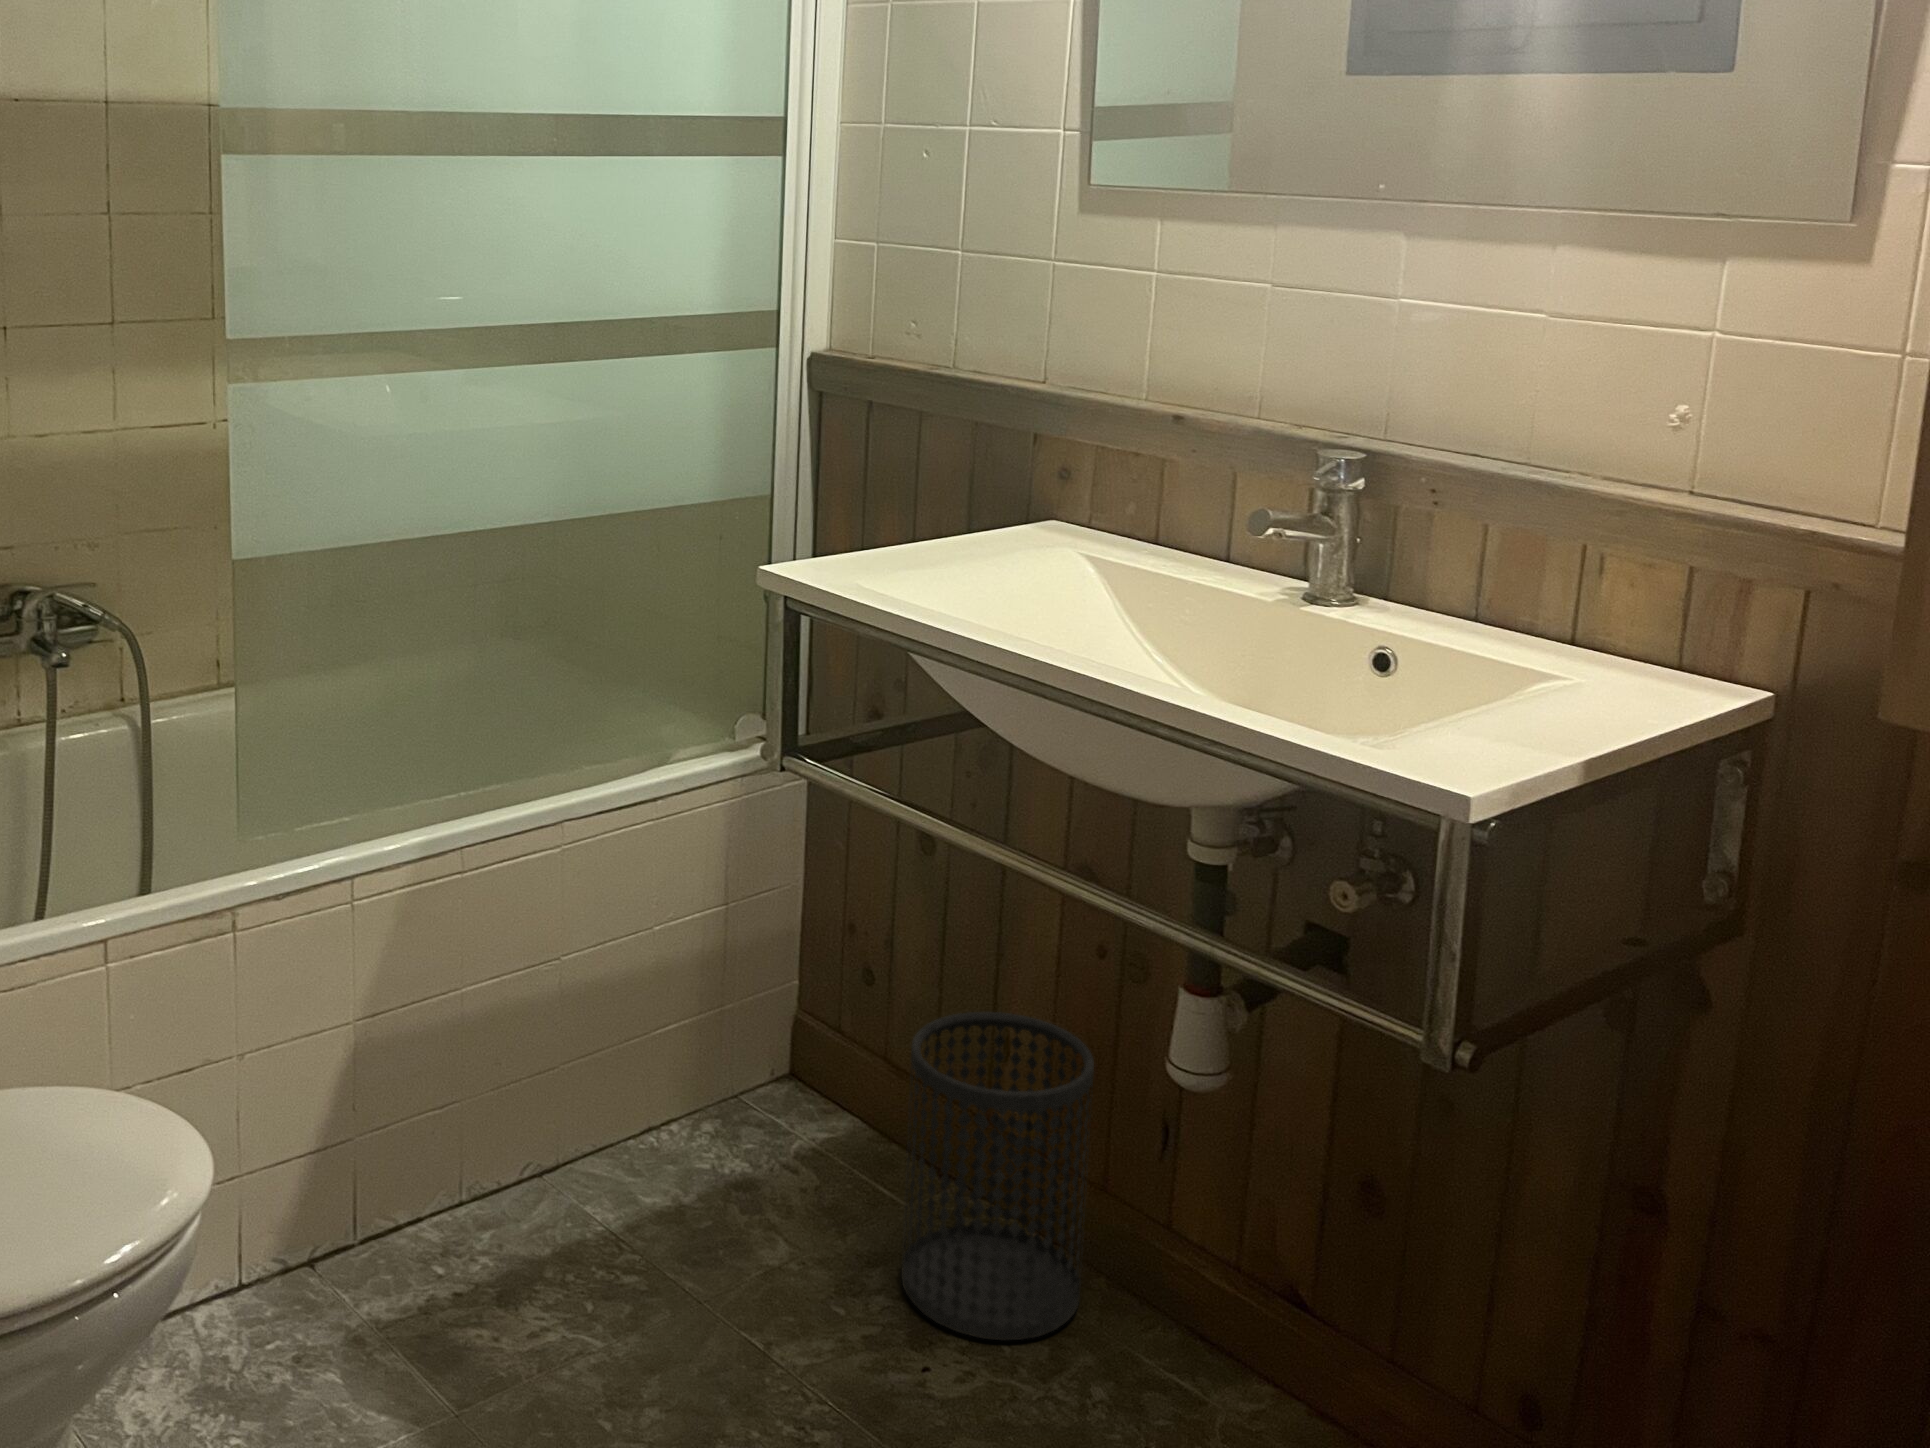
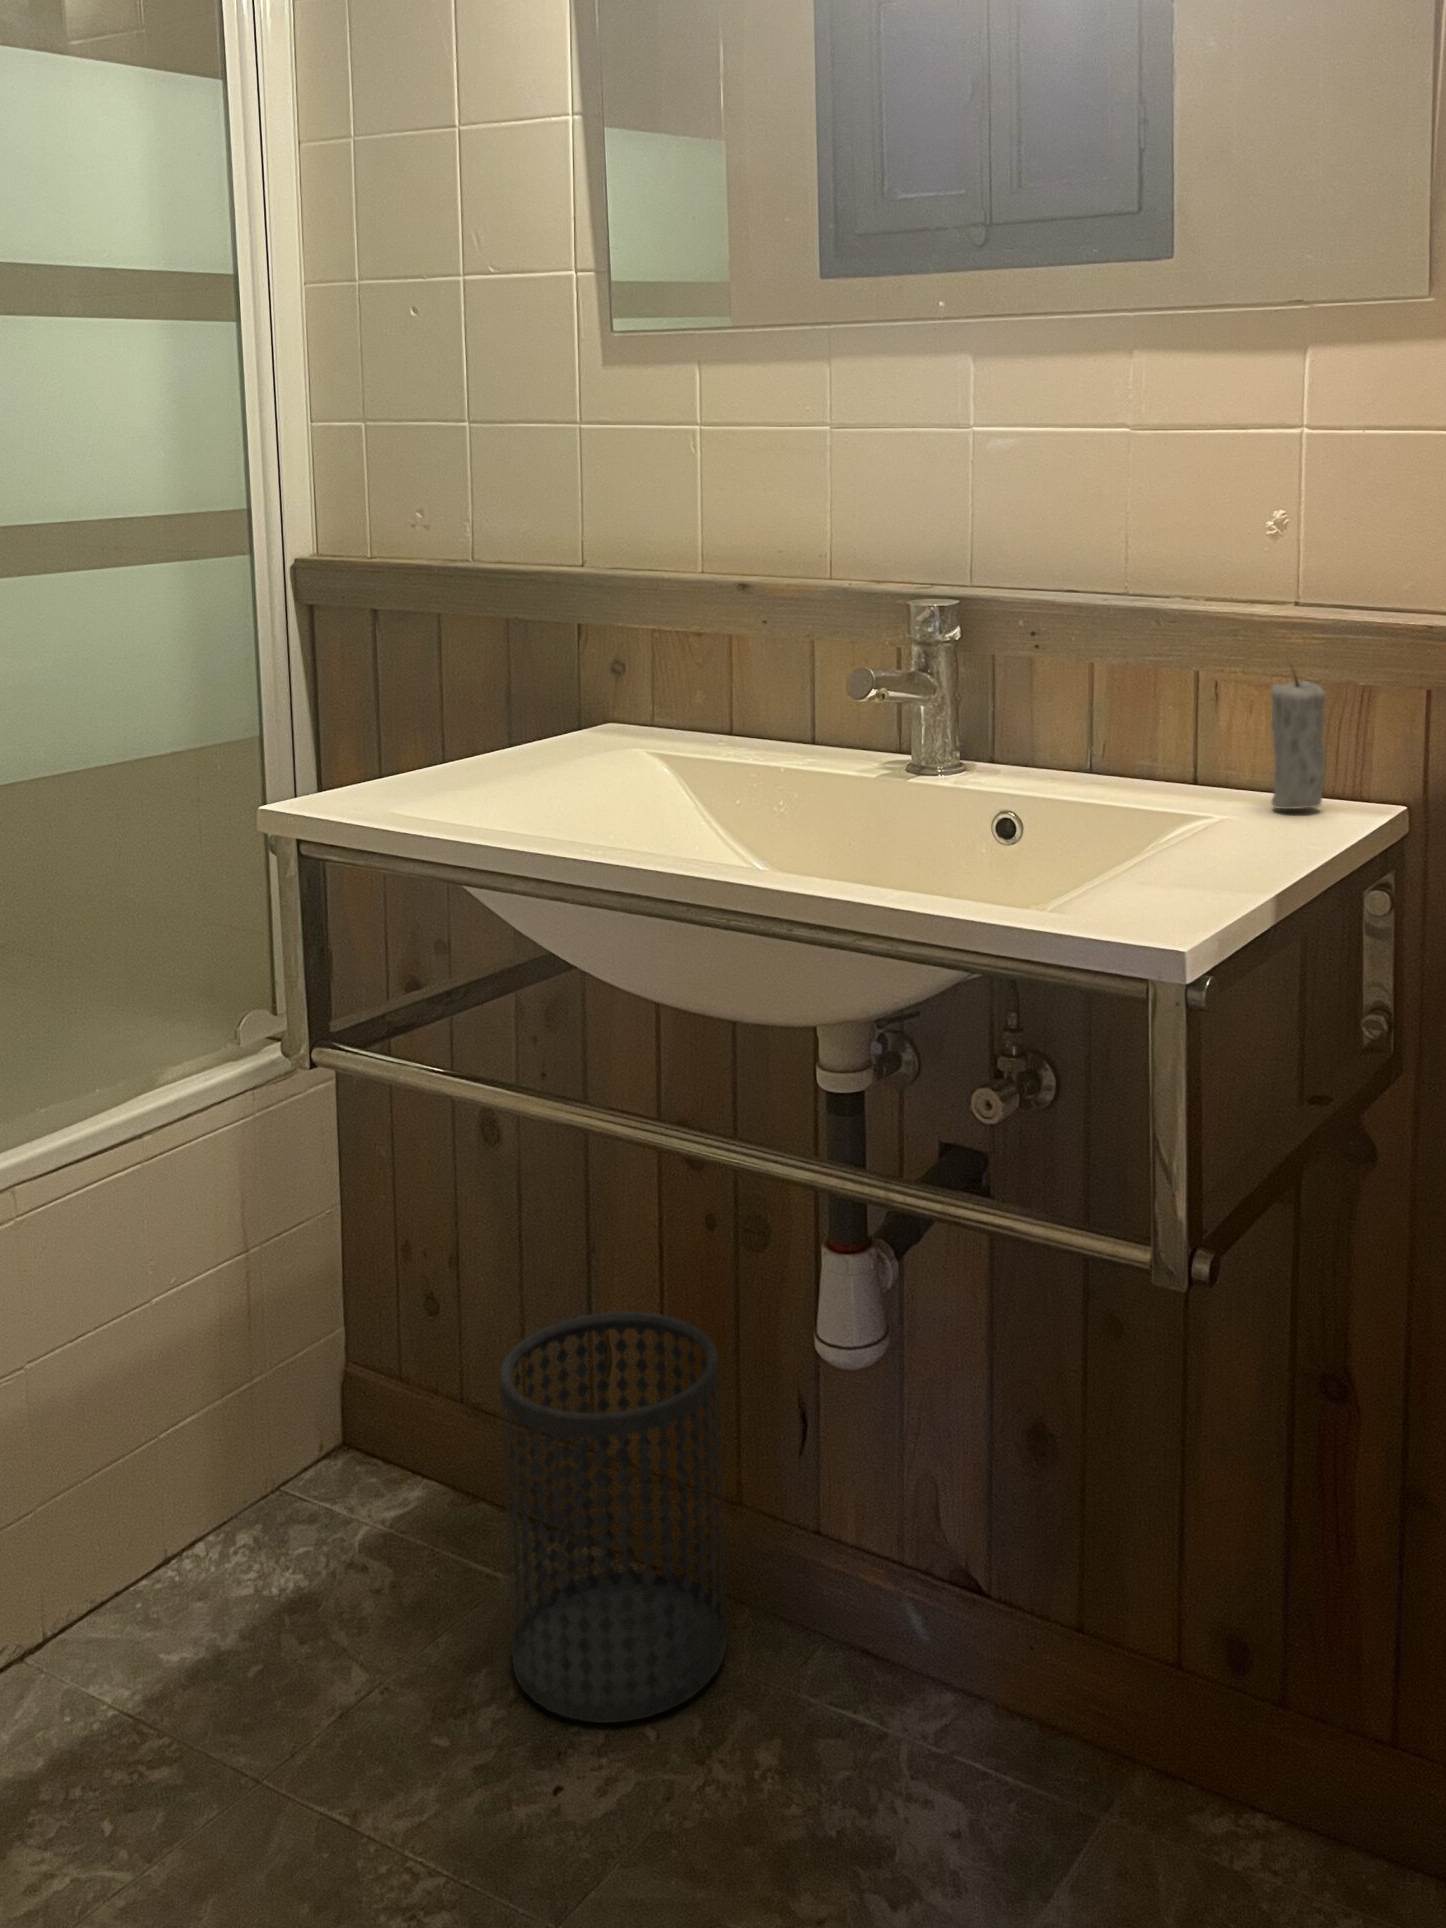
candle: none [1631,544,1696,684] -> present [1271,676,1326,809]

